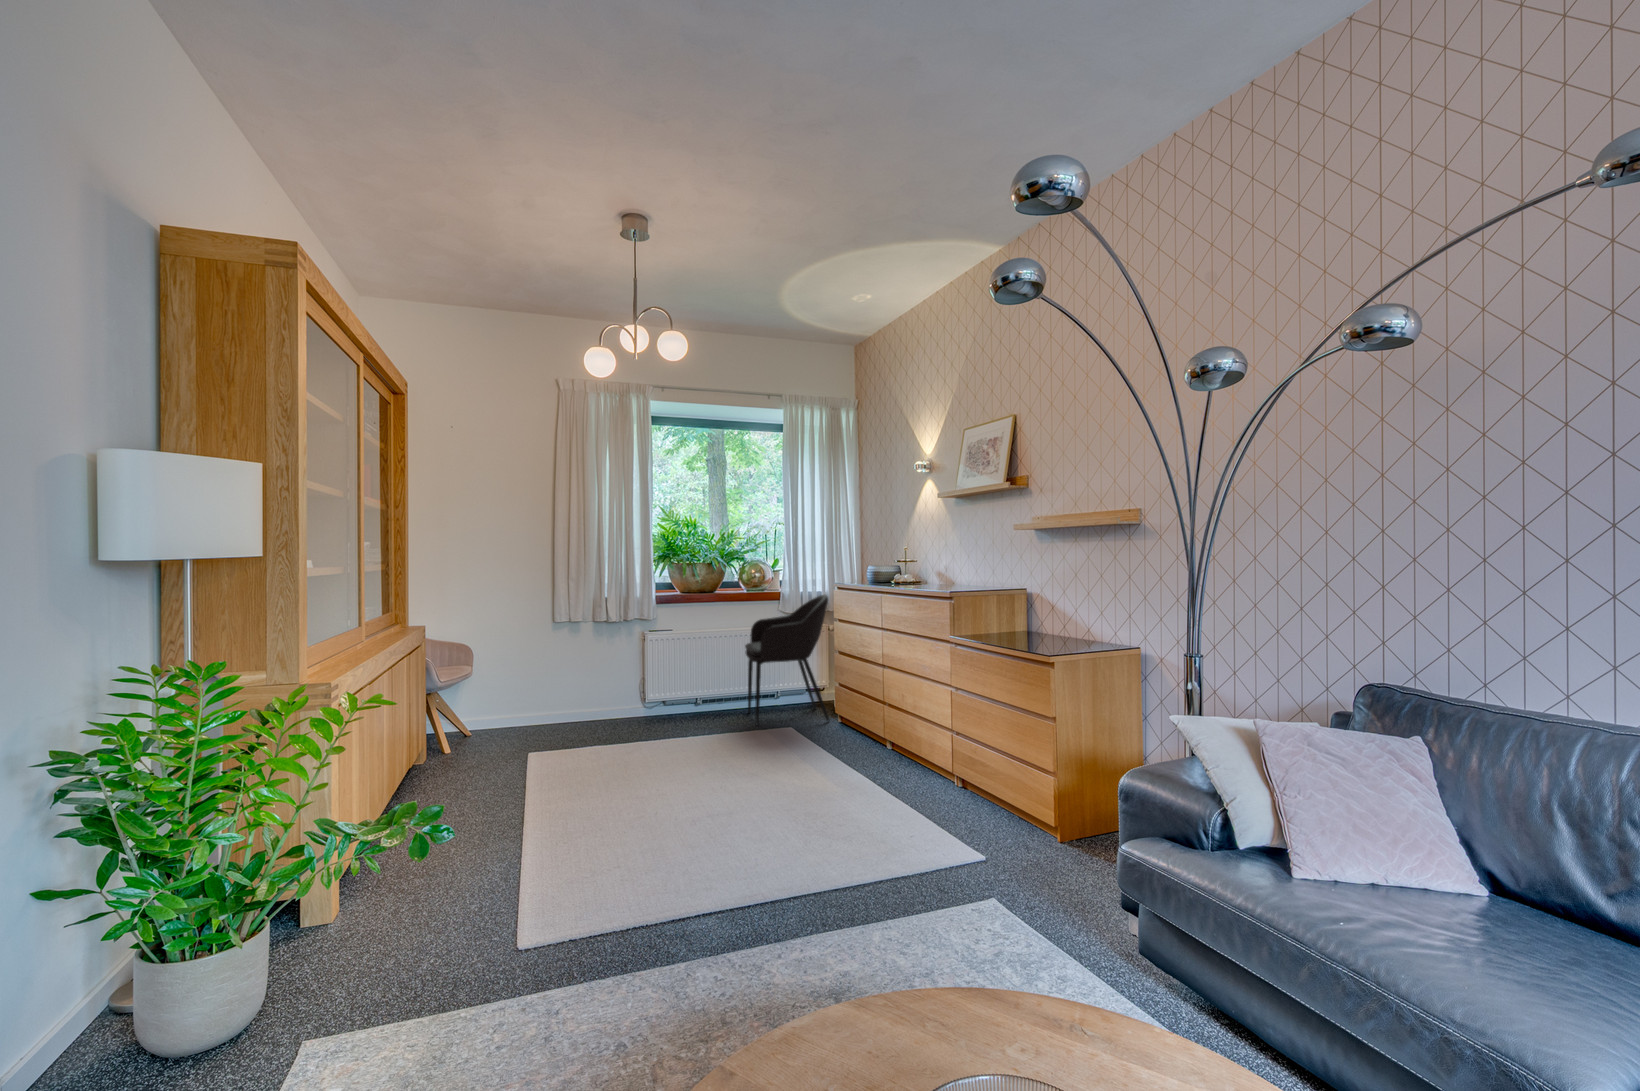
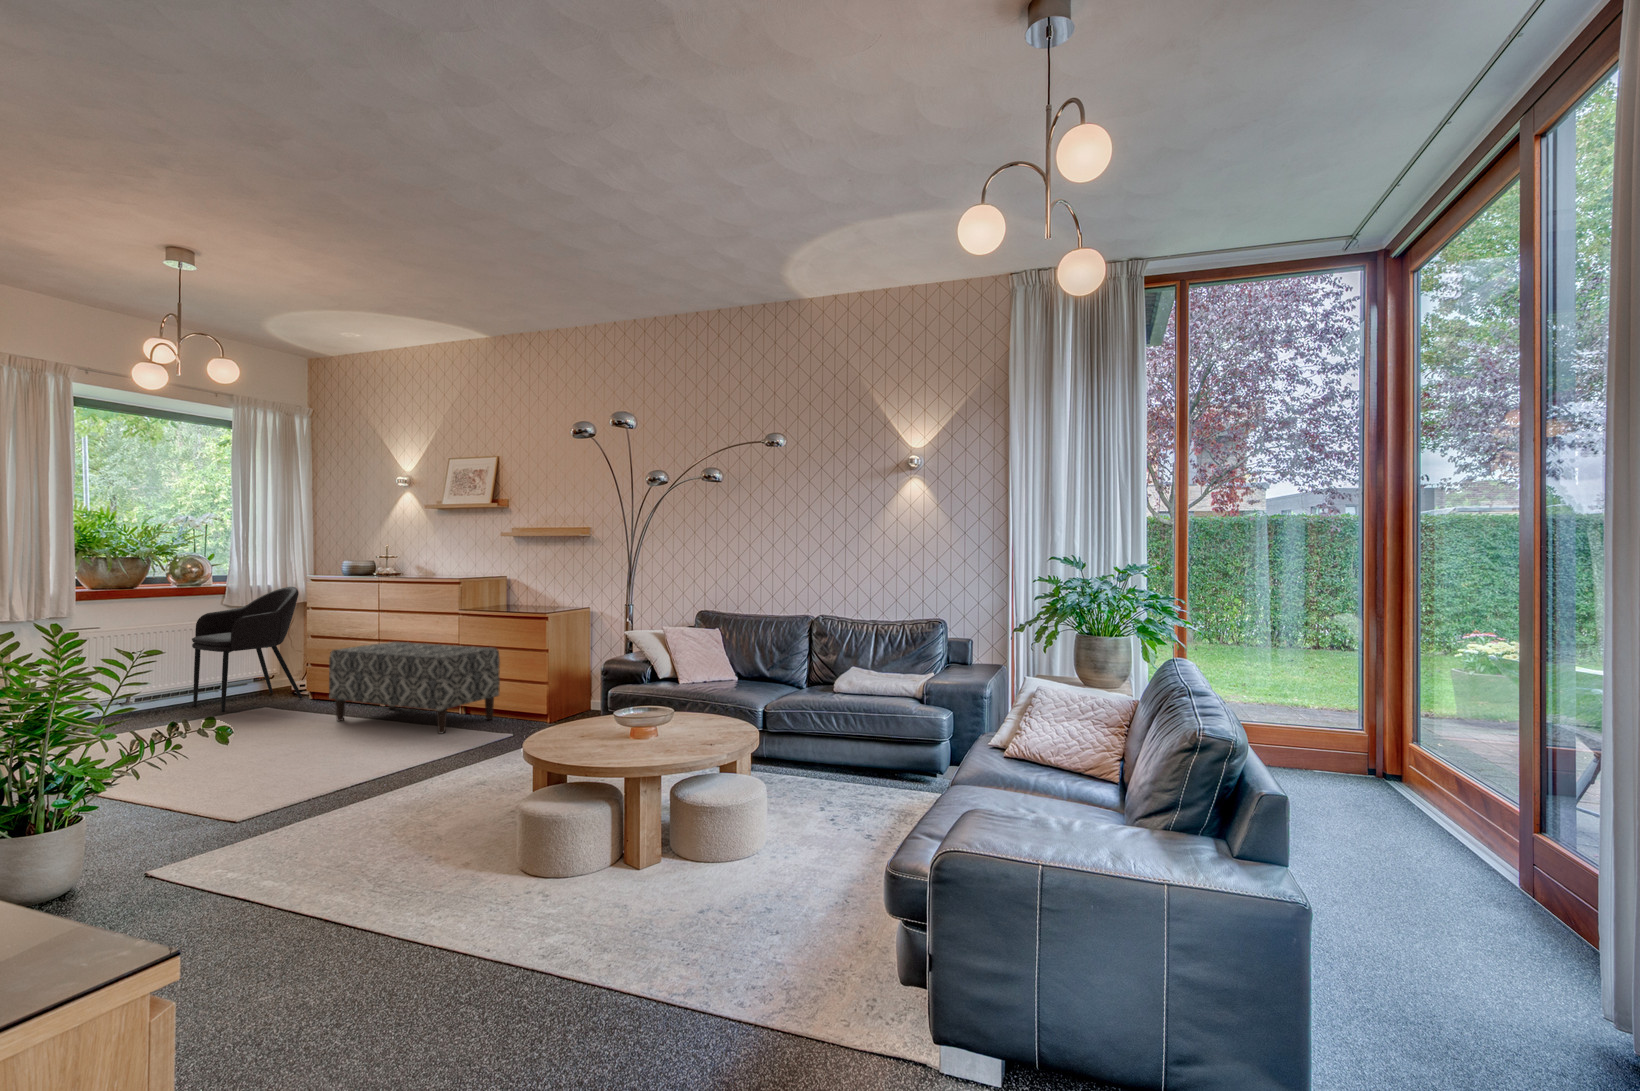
bench: none [815,670,992,822] -> present [329,641,500,734]

